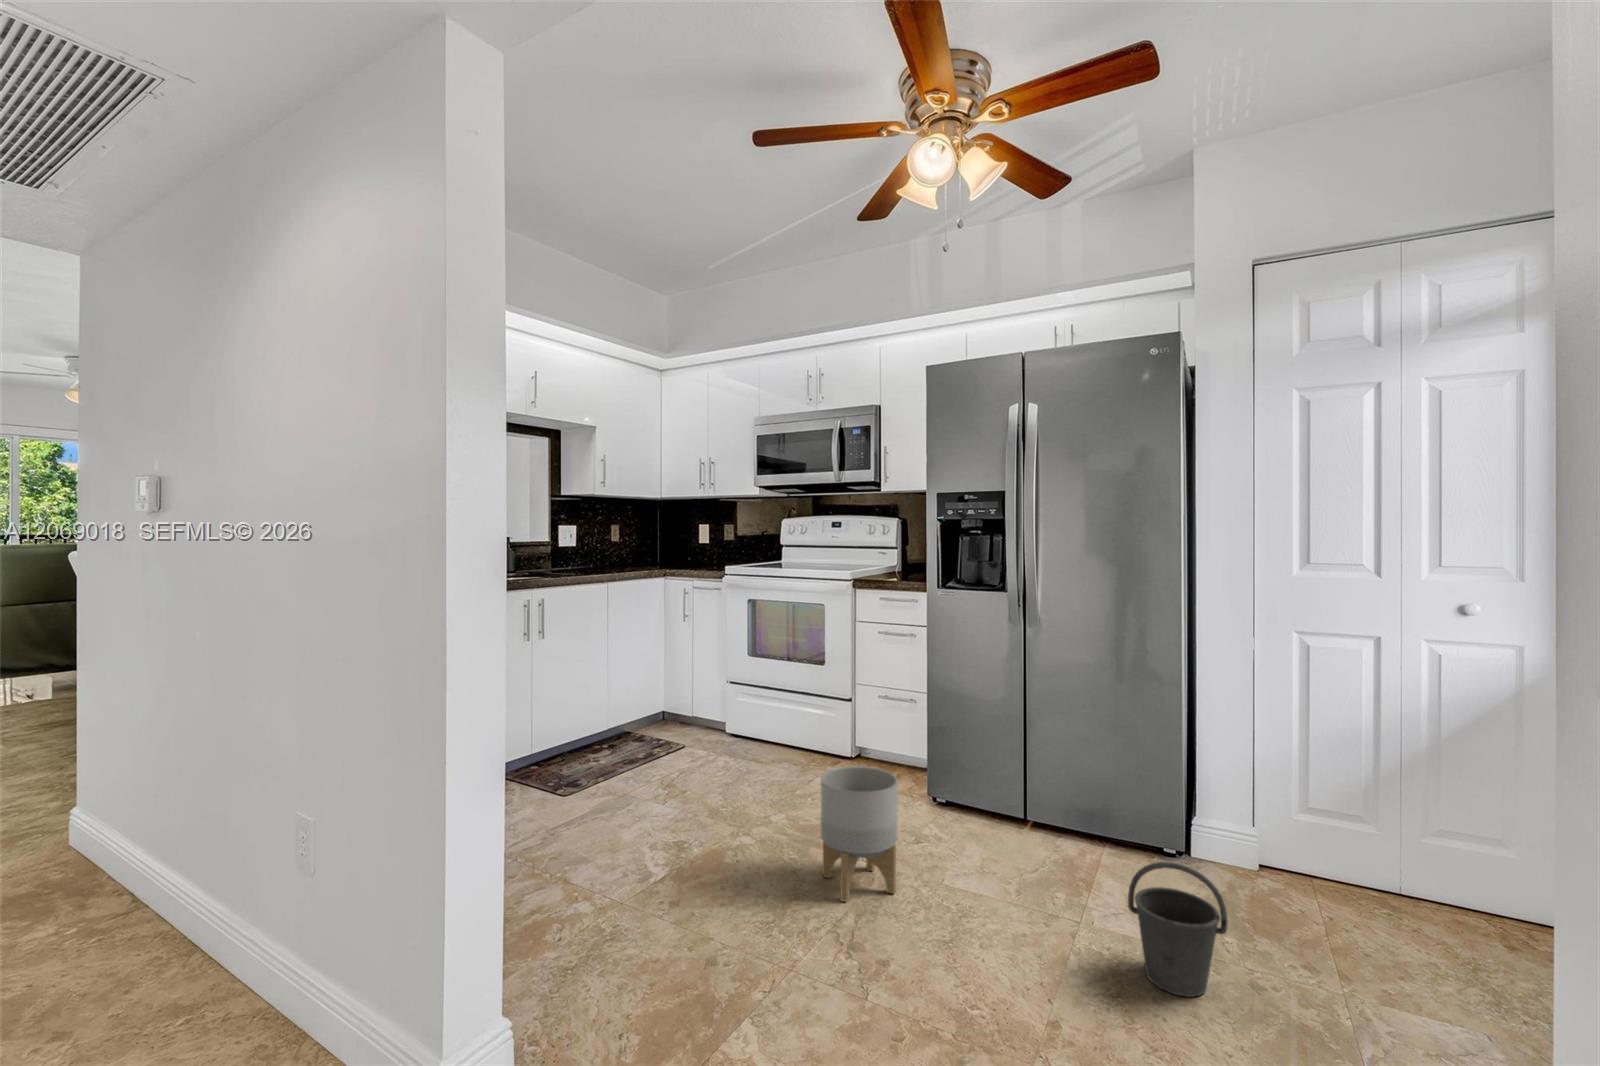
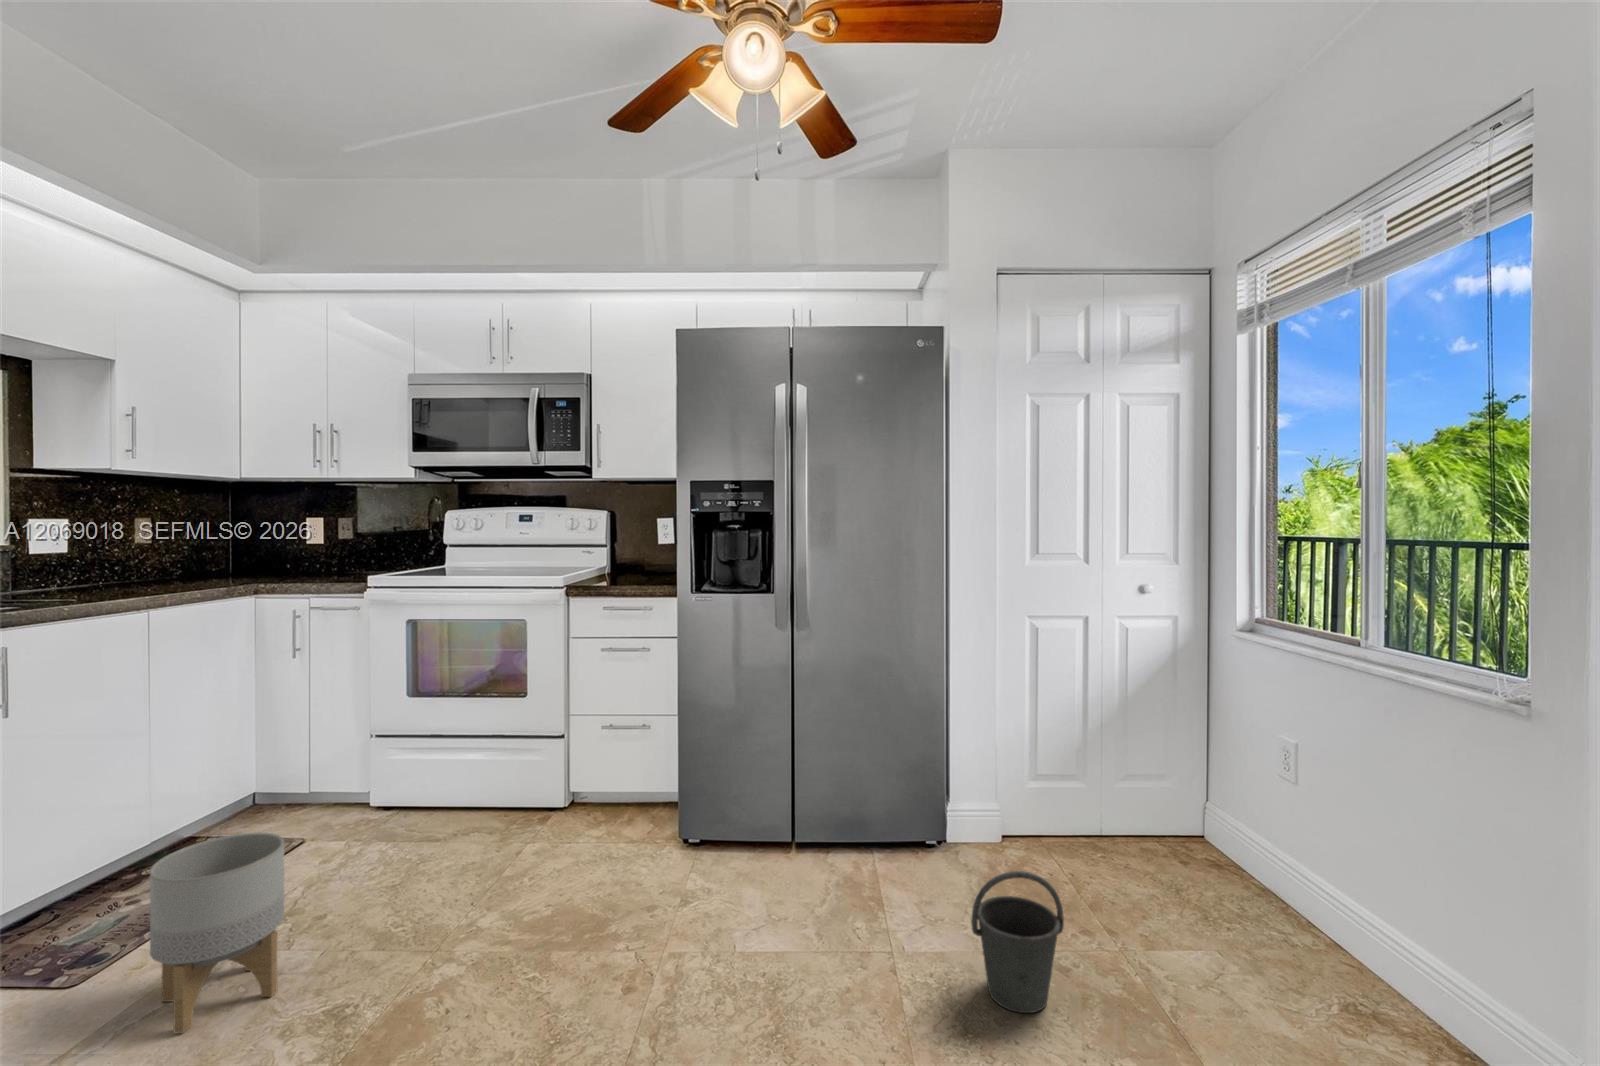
planter: present [821,766,898,902] -> present [150,833,284,1034]

